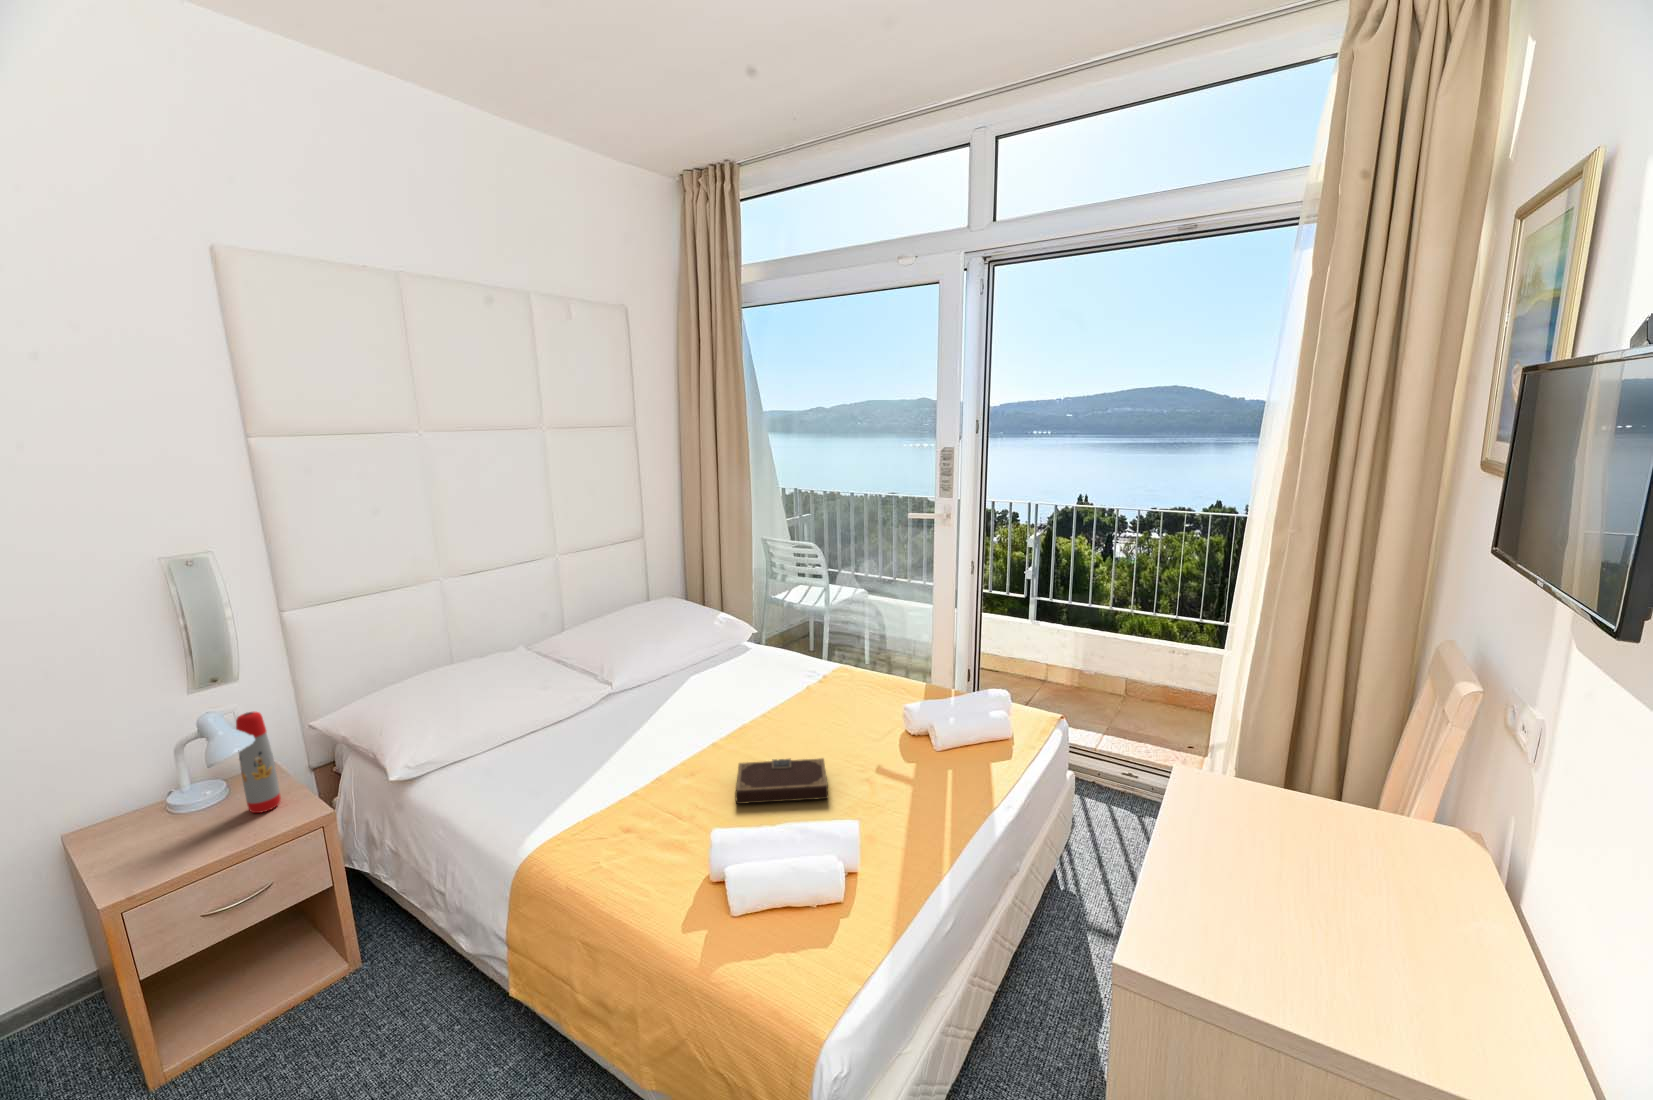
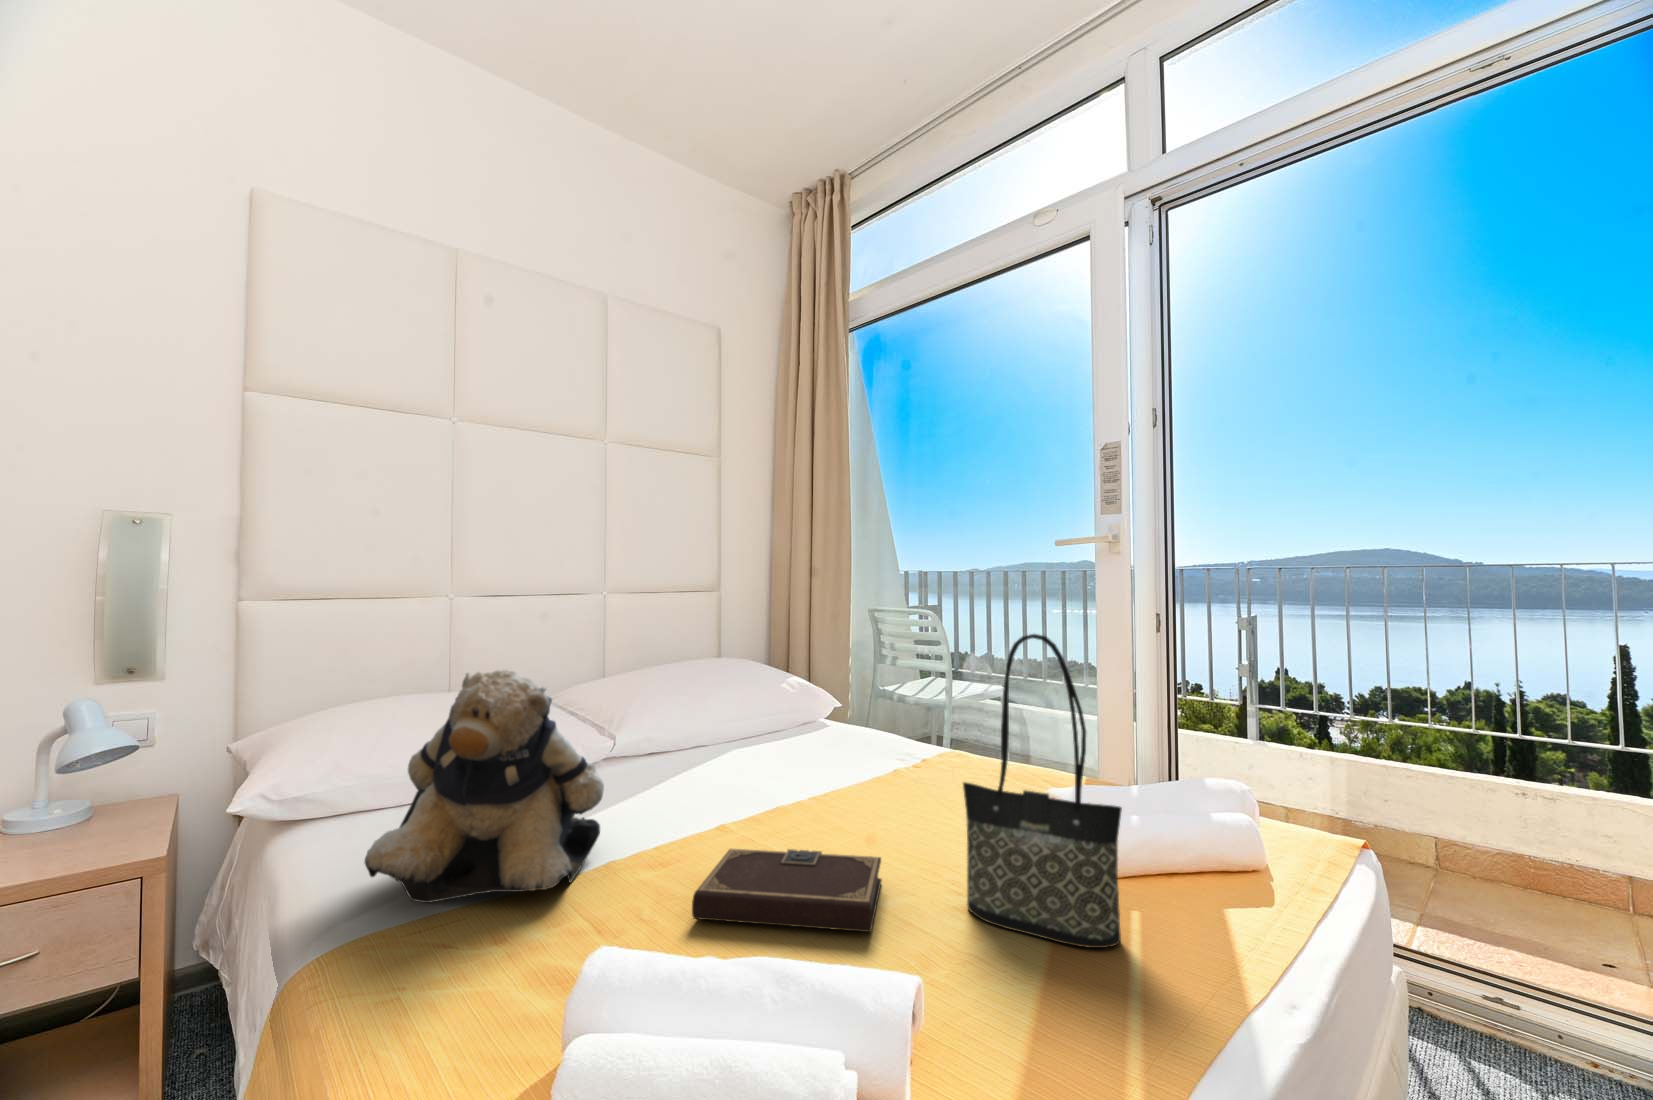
tote bag: none [869,648,946,792] -> present [963,634,1122,948]
teddy bear: none [544,686,664,816] -> present [365,670,604,903]
water bottle: present [236,712,281,813] -> none [50,696,107,847]

